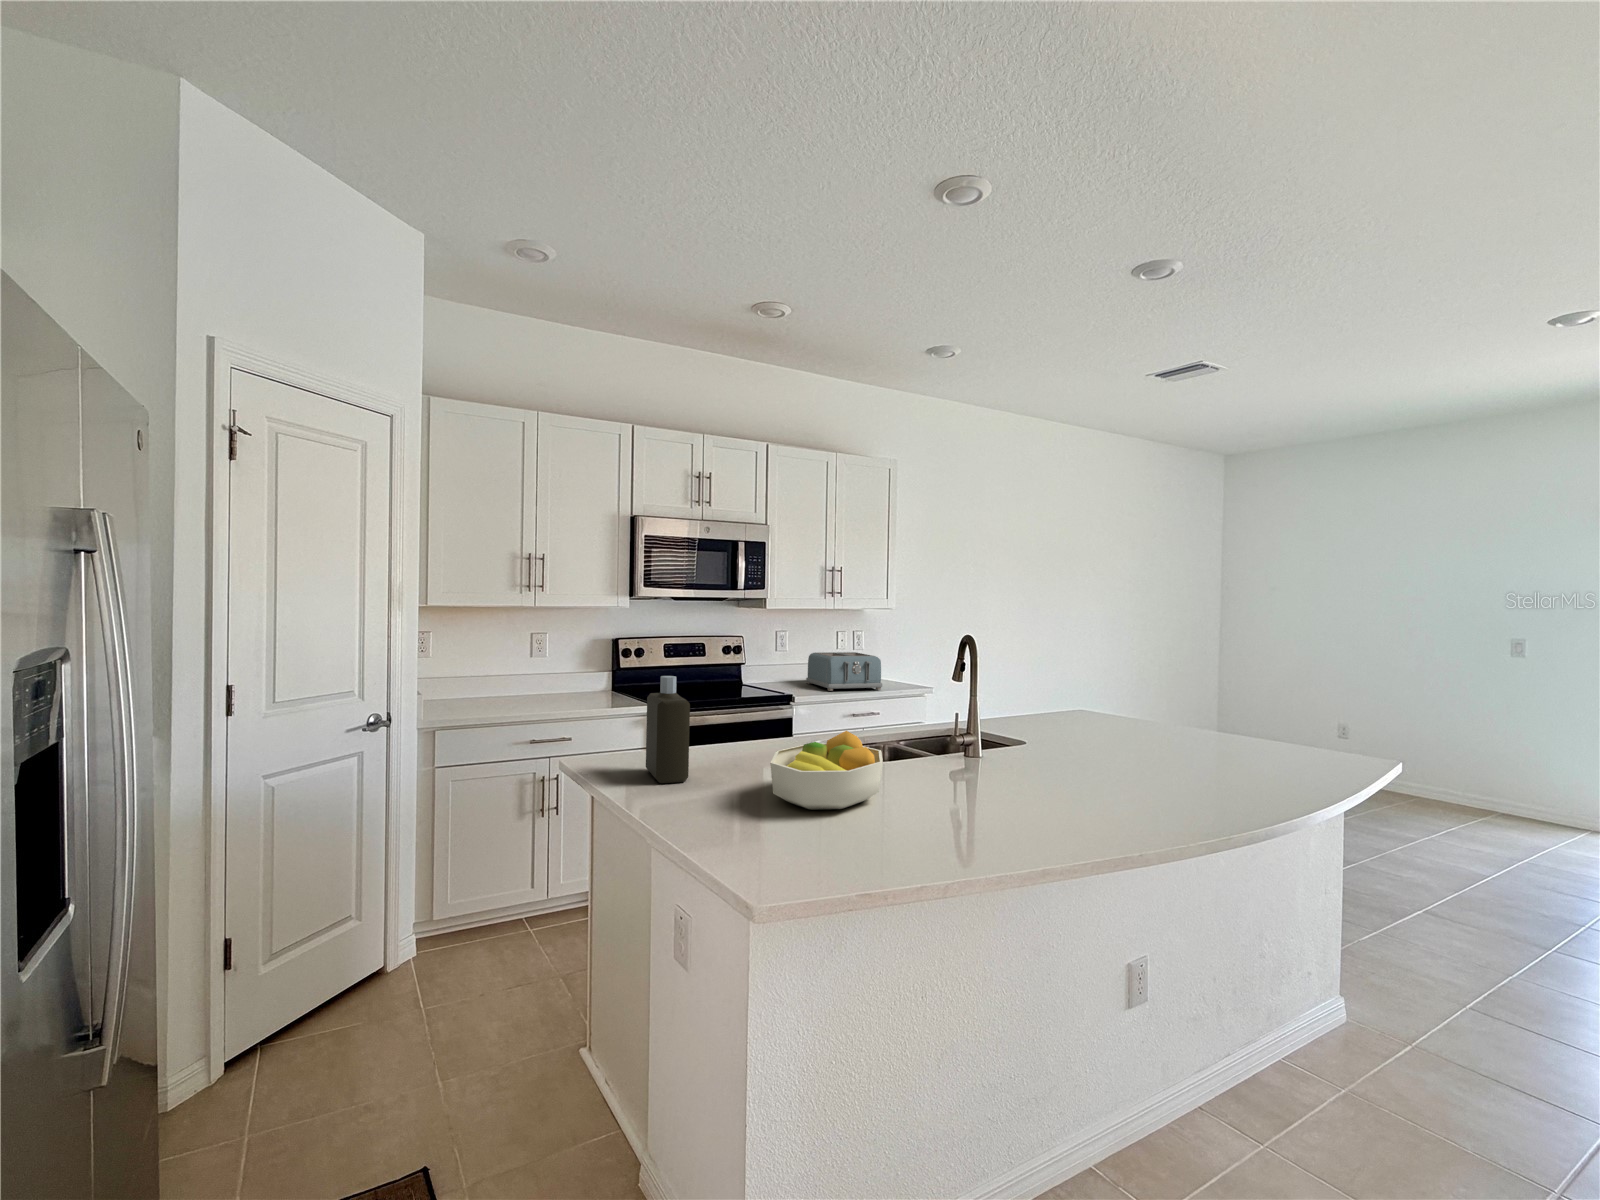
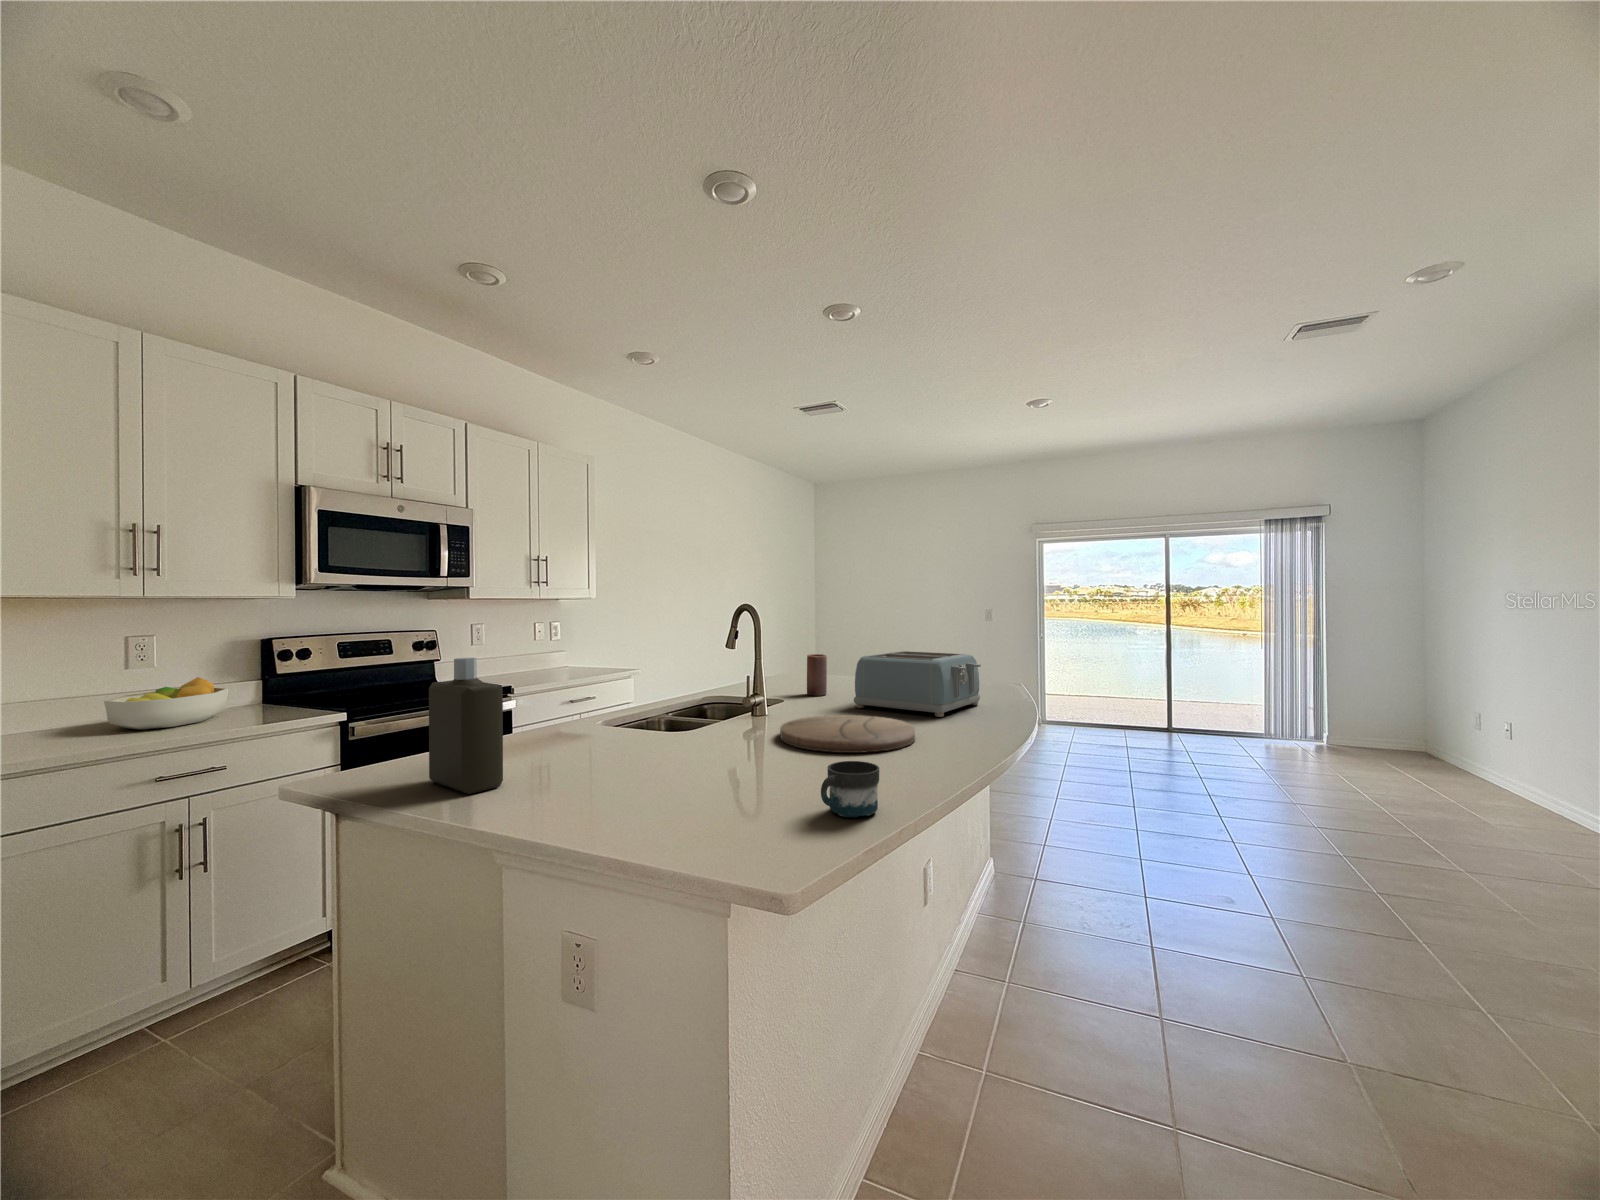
toaster: present [806,652,882,691] -> present [854,651,981,717]
candle: none [1059,693,1084,741] -> present [807,654,827,696]
fruit bowl: present [770,731,883,810] -> present [104,677,229,730]
cutting board: none [953,763,1104,810] -> present [780,715,915,753]
mug: none [878,806,944,860] -> present [821,761,879,817]

